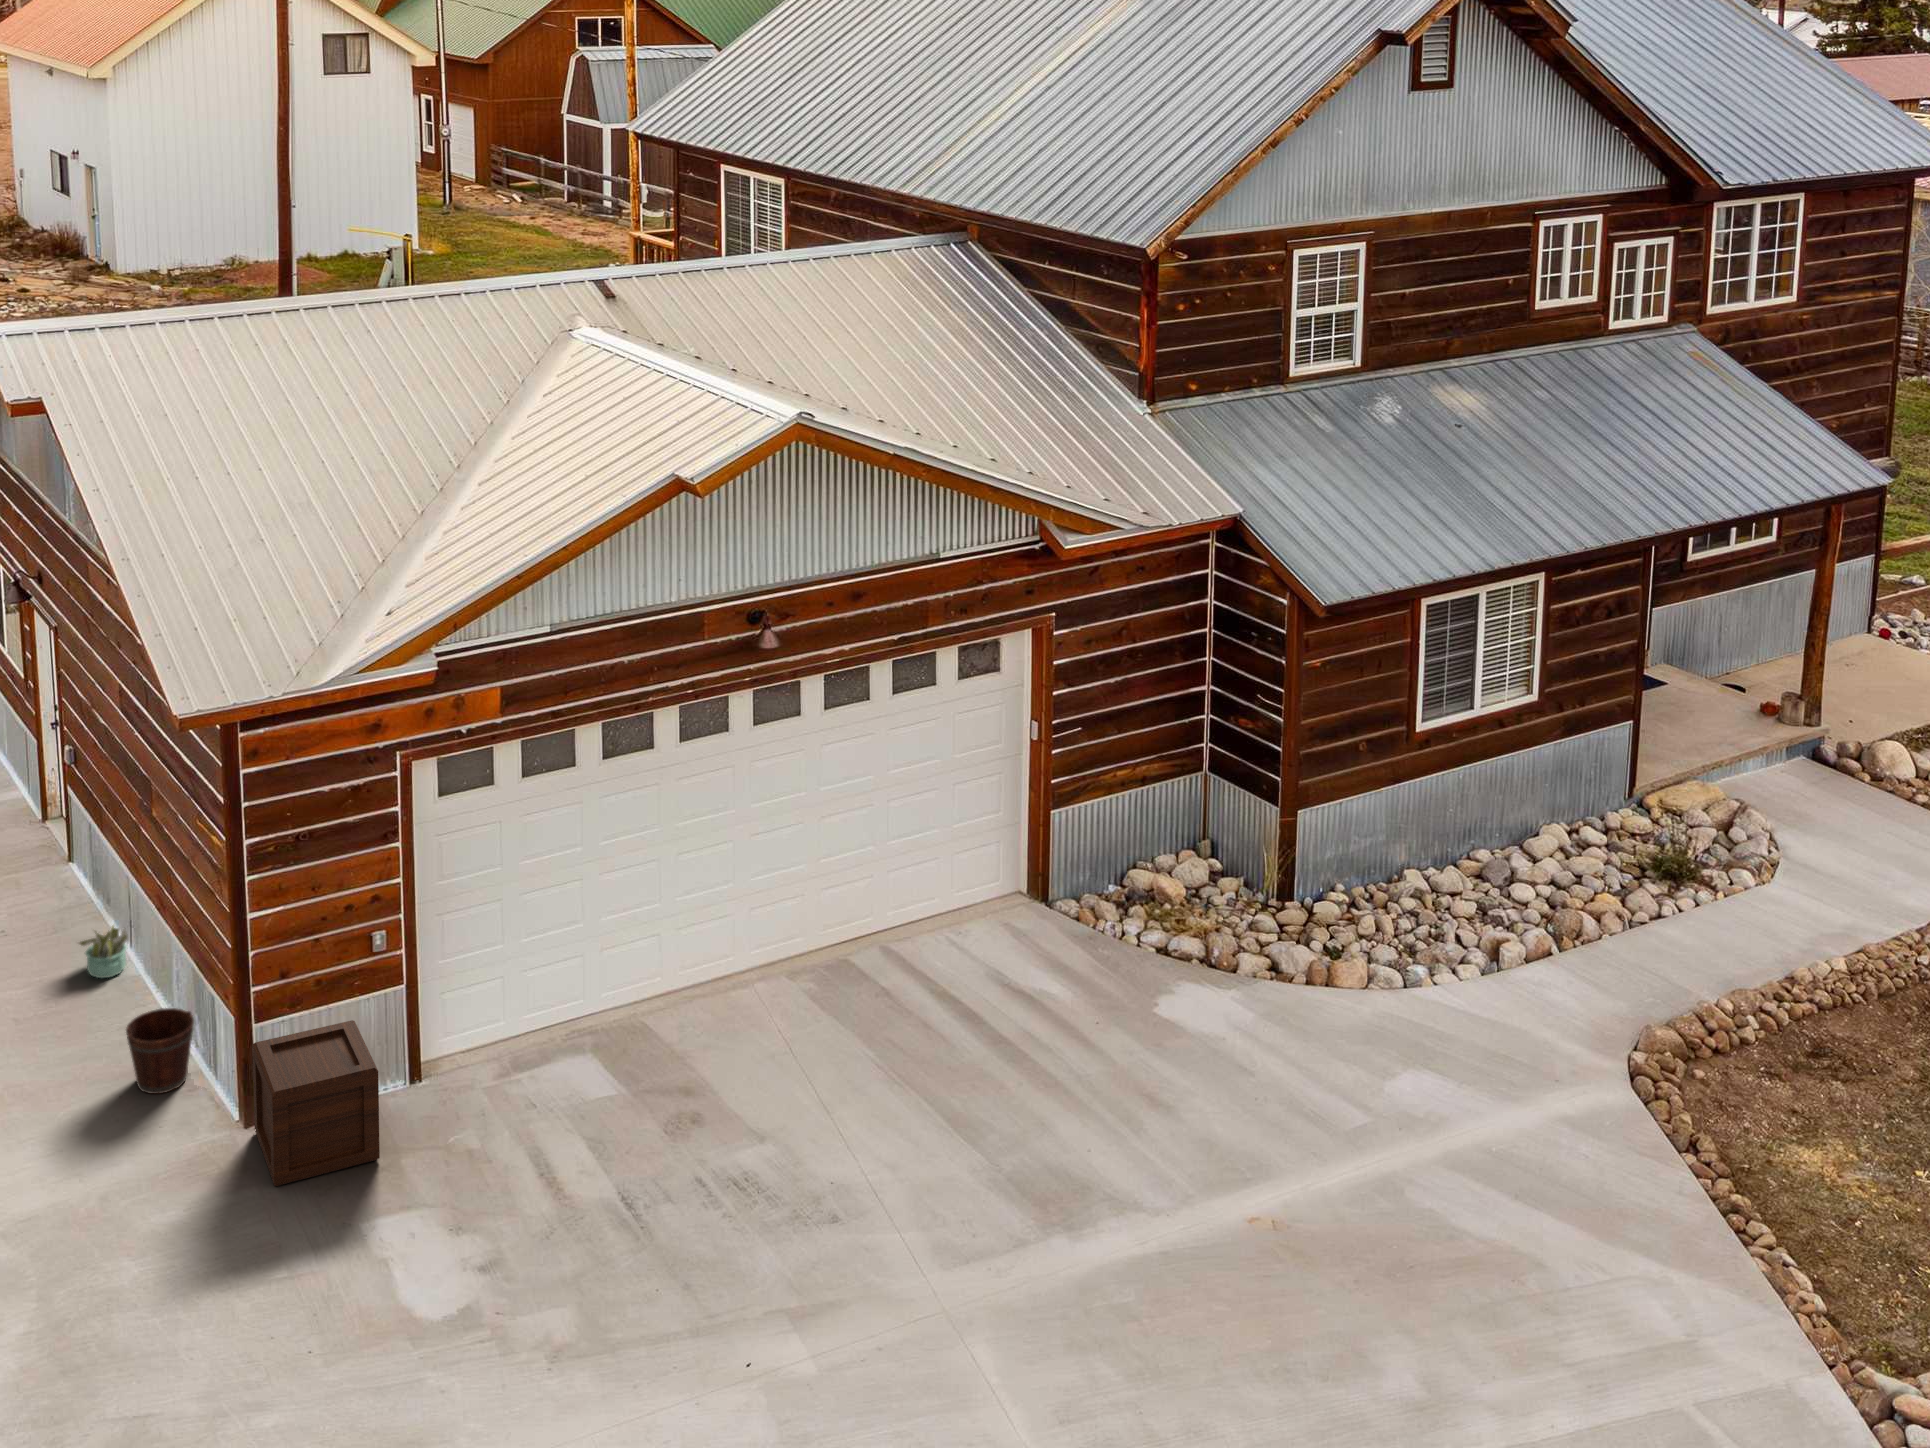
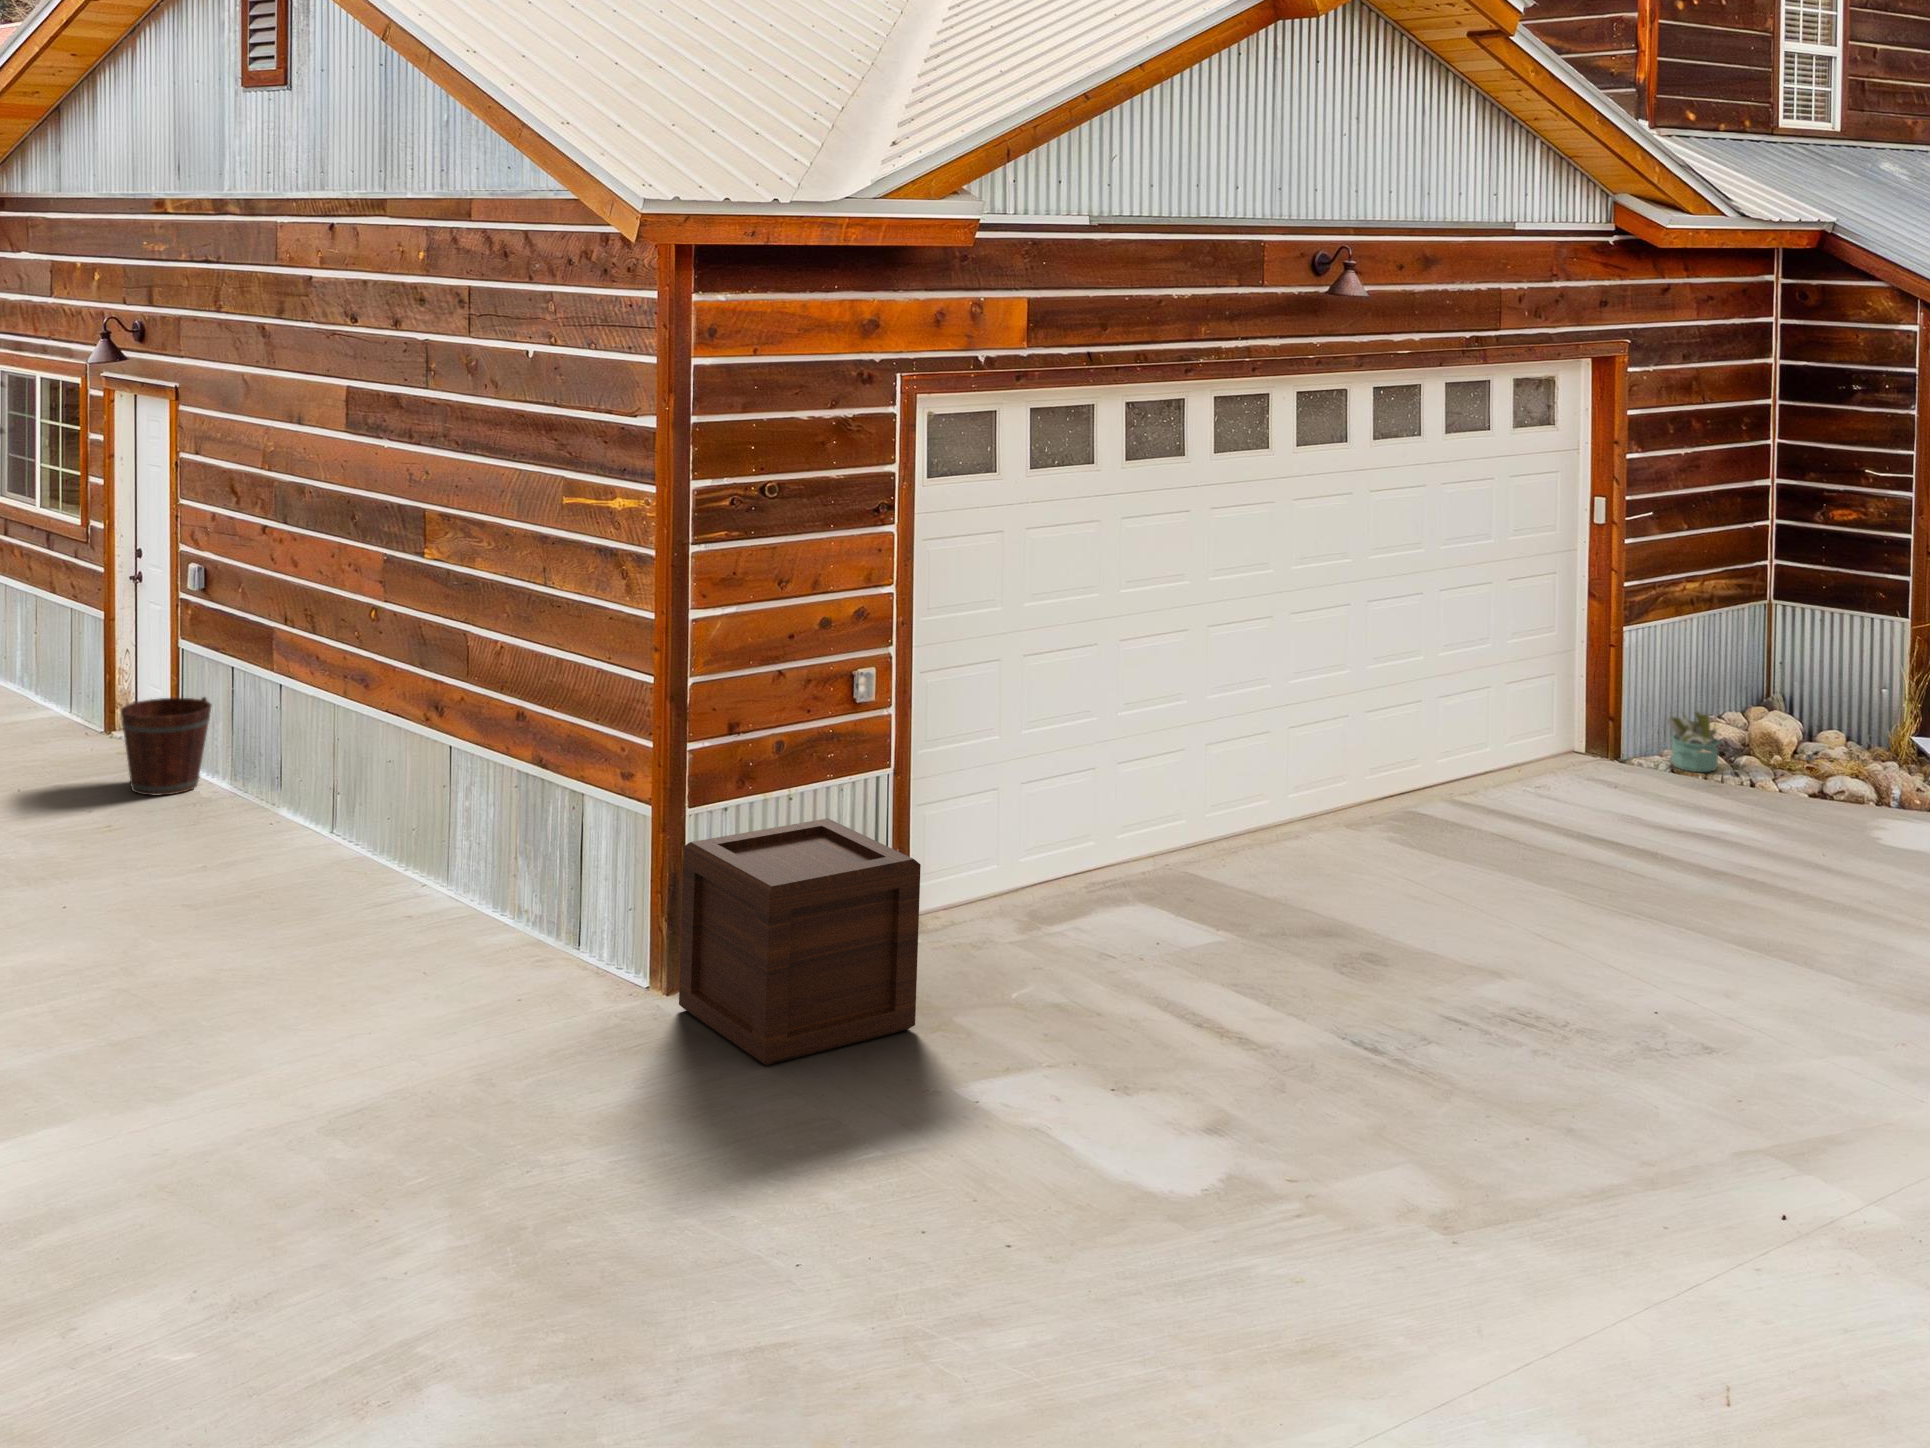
decorative plant: present [78,926,128,978] -> present [1667,712,1721,772]
bucket: present [126,1008,194,1094] -> present [121,697,212,795]

